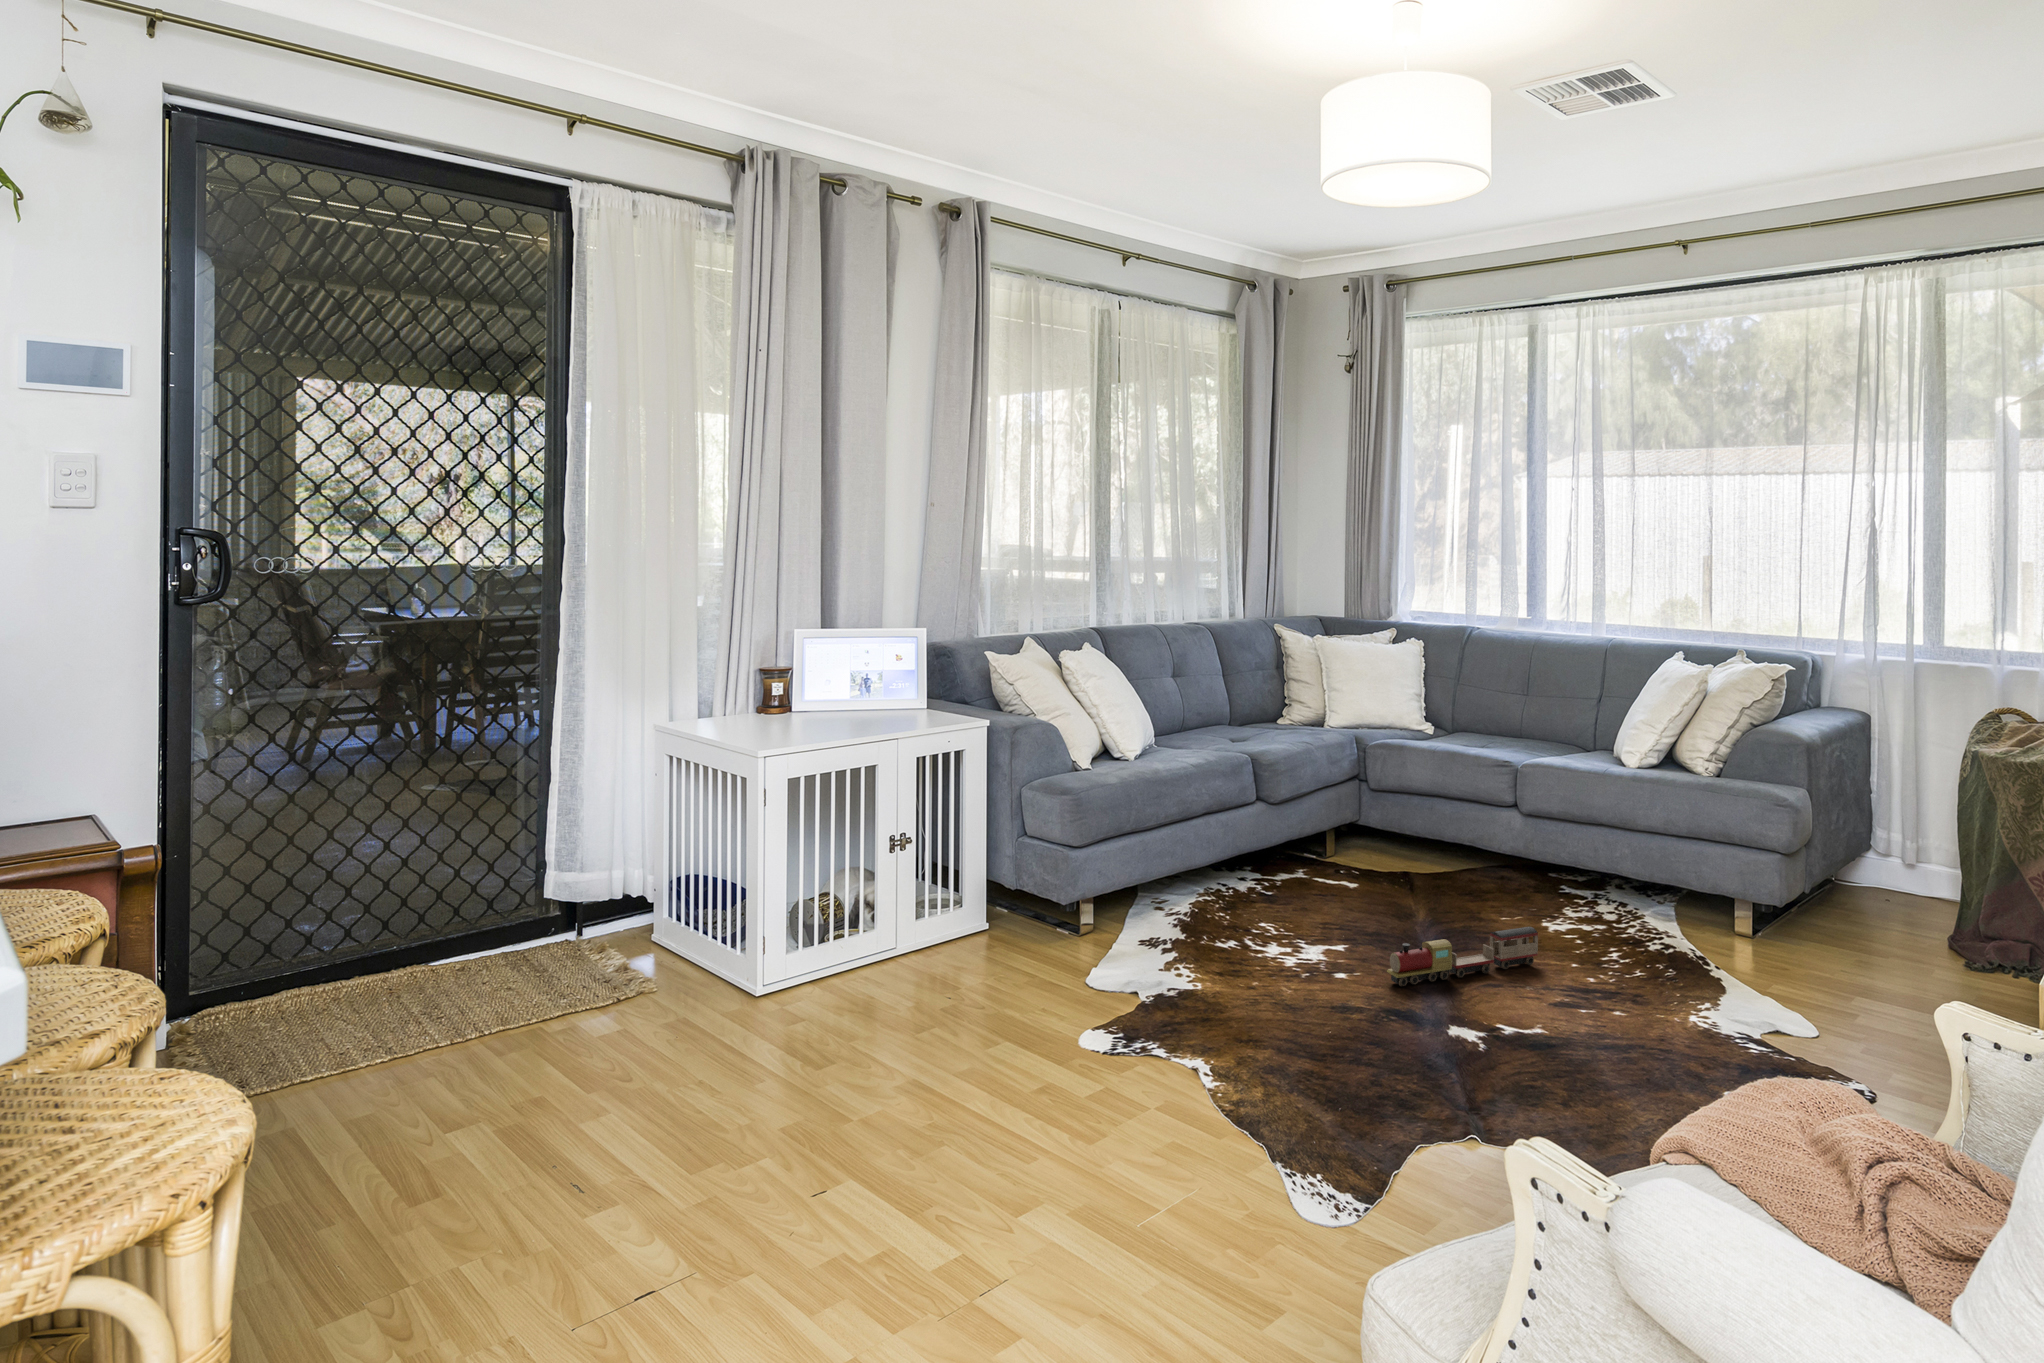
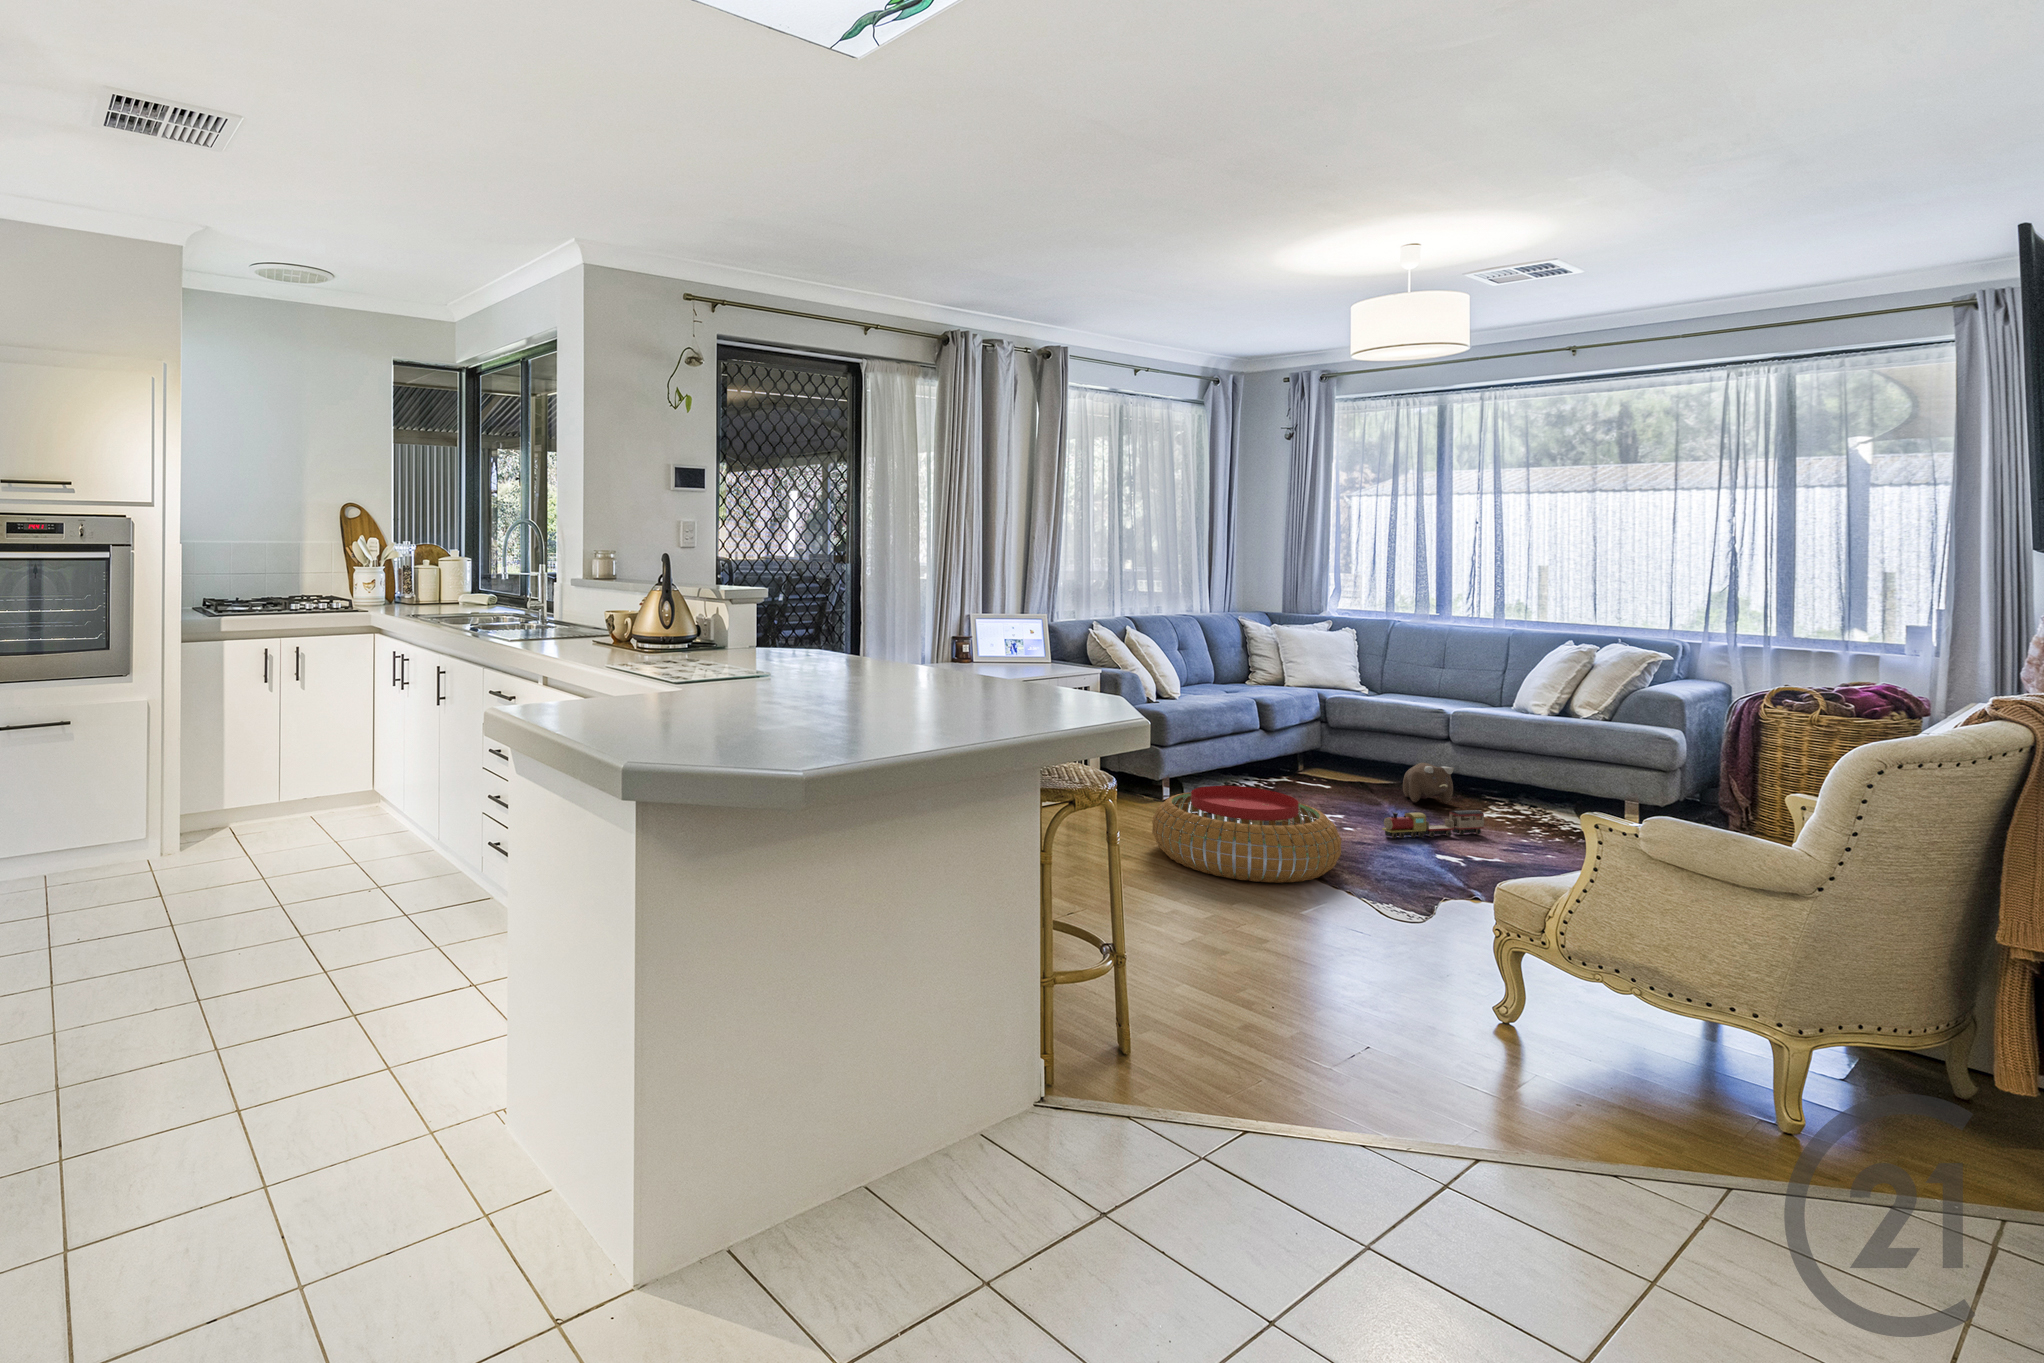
plush toy: none [1452,845,1516,907] -> present [1403,763,1454,803]
pouf: none [977,927,1285,1120] -> present [1152,786,1341,883]

